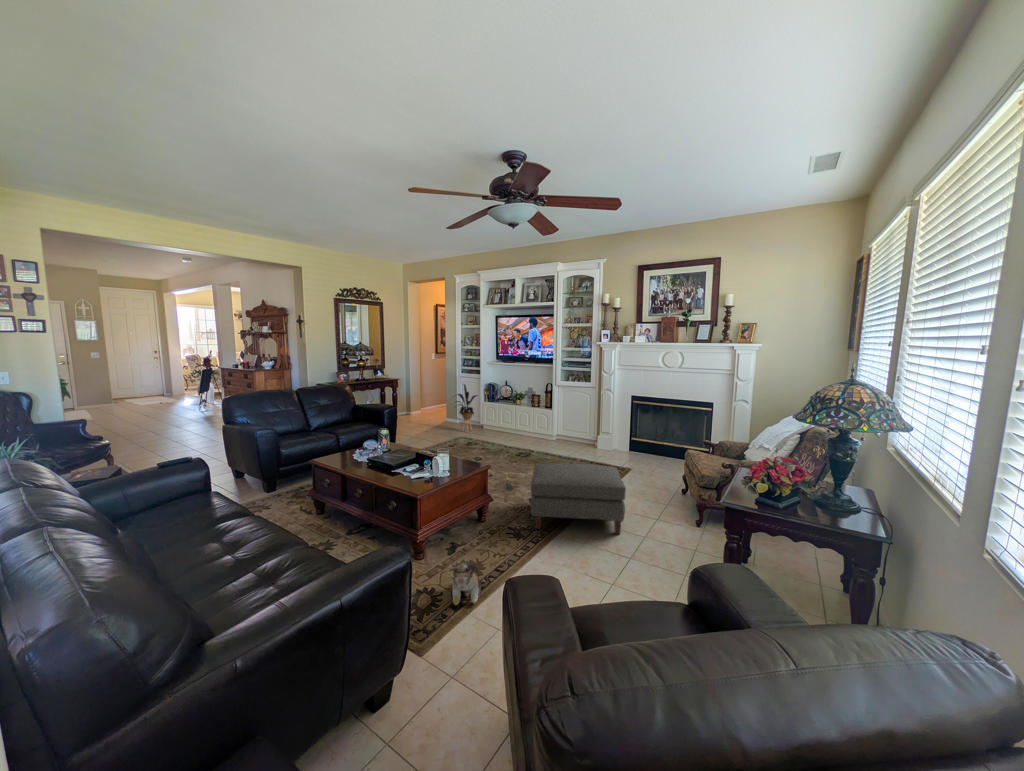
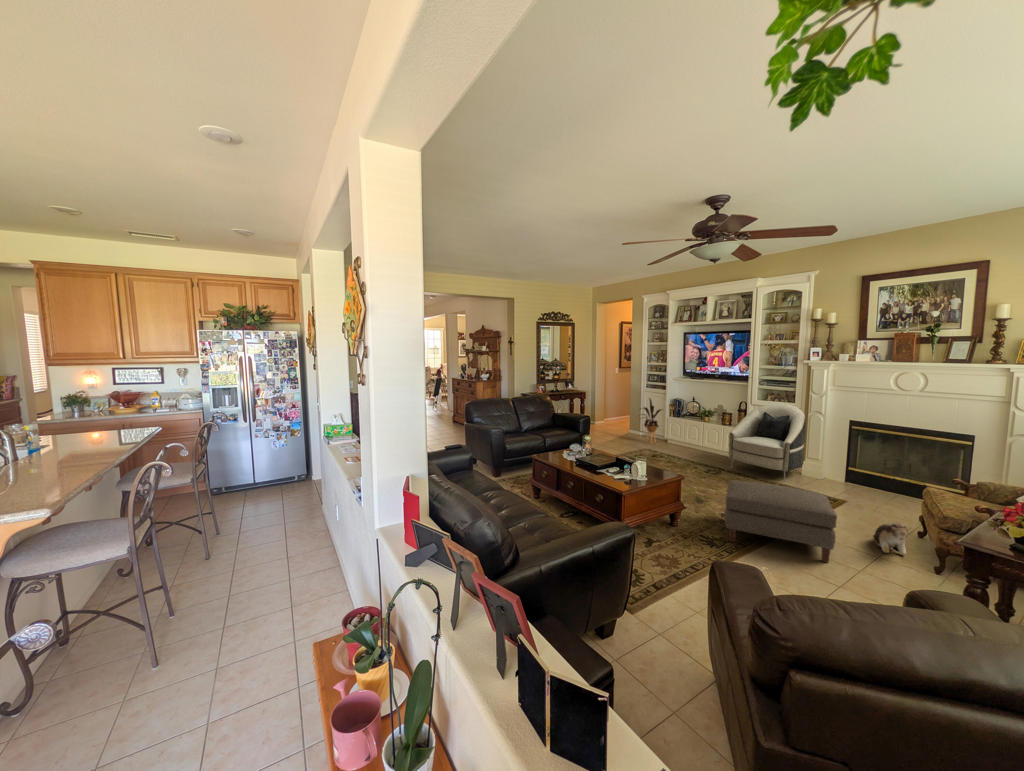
armchair: none [538,373,600,458] -> present [729,403,806,482]
plush toy: present [451,561,482,605] -> present [874,522,911,555]

